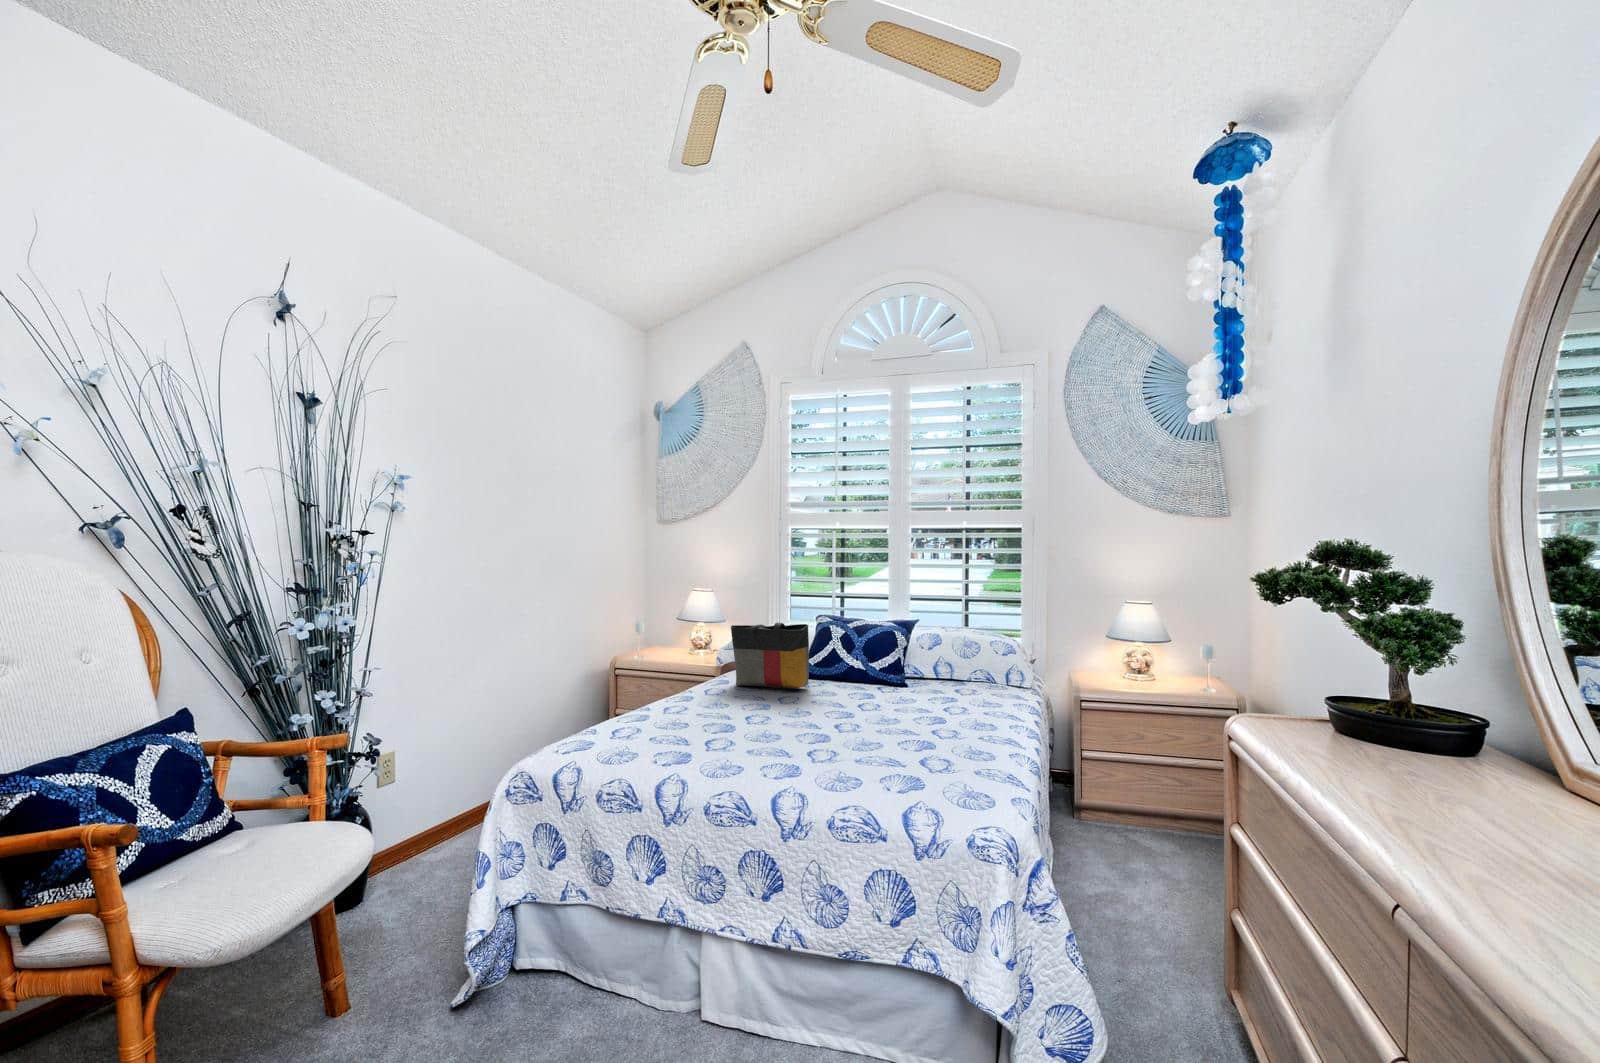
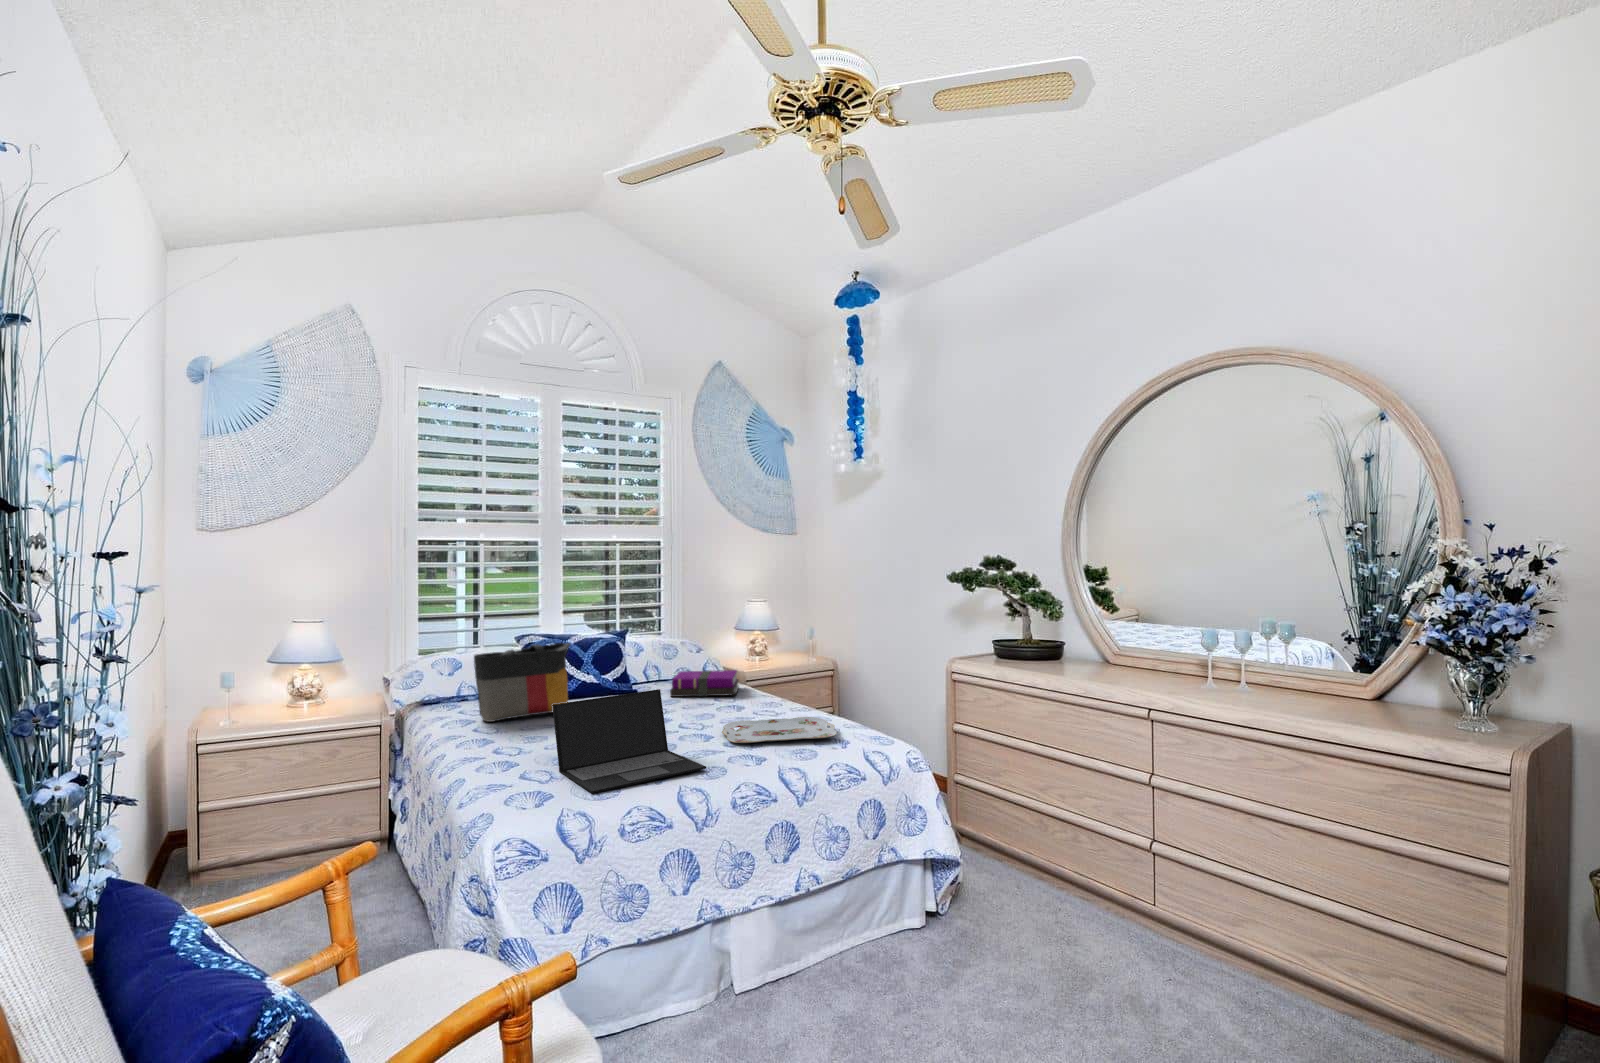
laptop: none [622,673,769,767] -> present [552,689,706,793]
notebook: none [920,673,1014,709] -> present [670,670,739,697]
serving tray: none [832,733,981,776] -> present [722,717,837,743]

